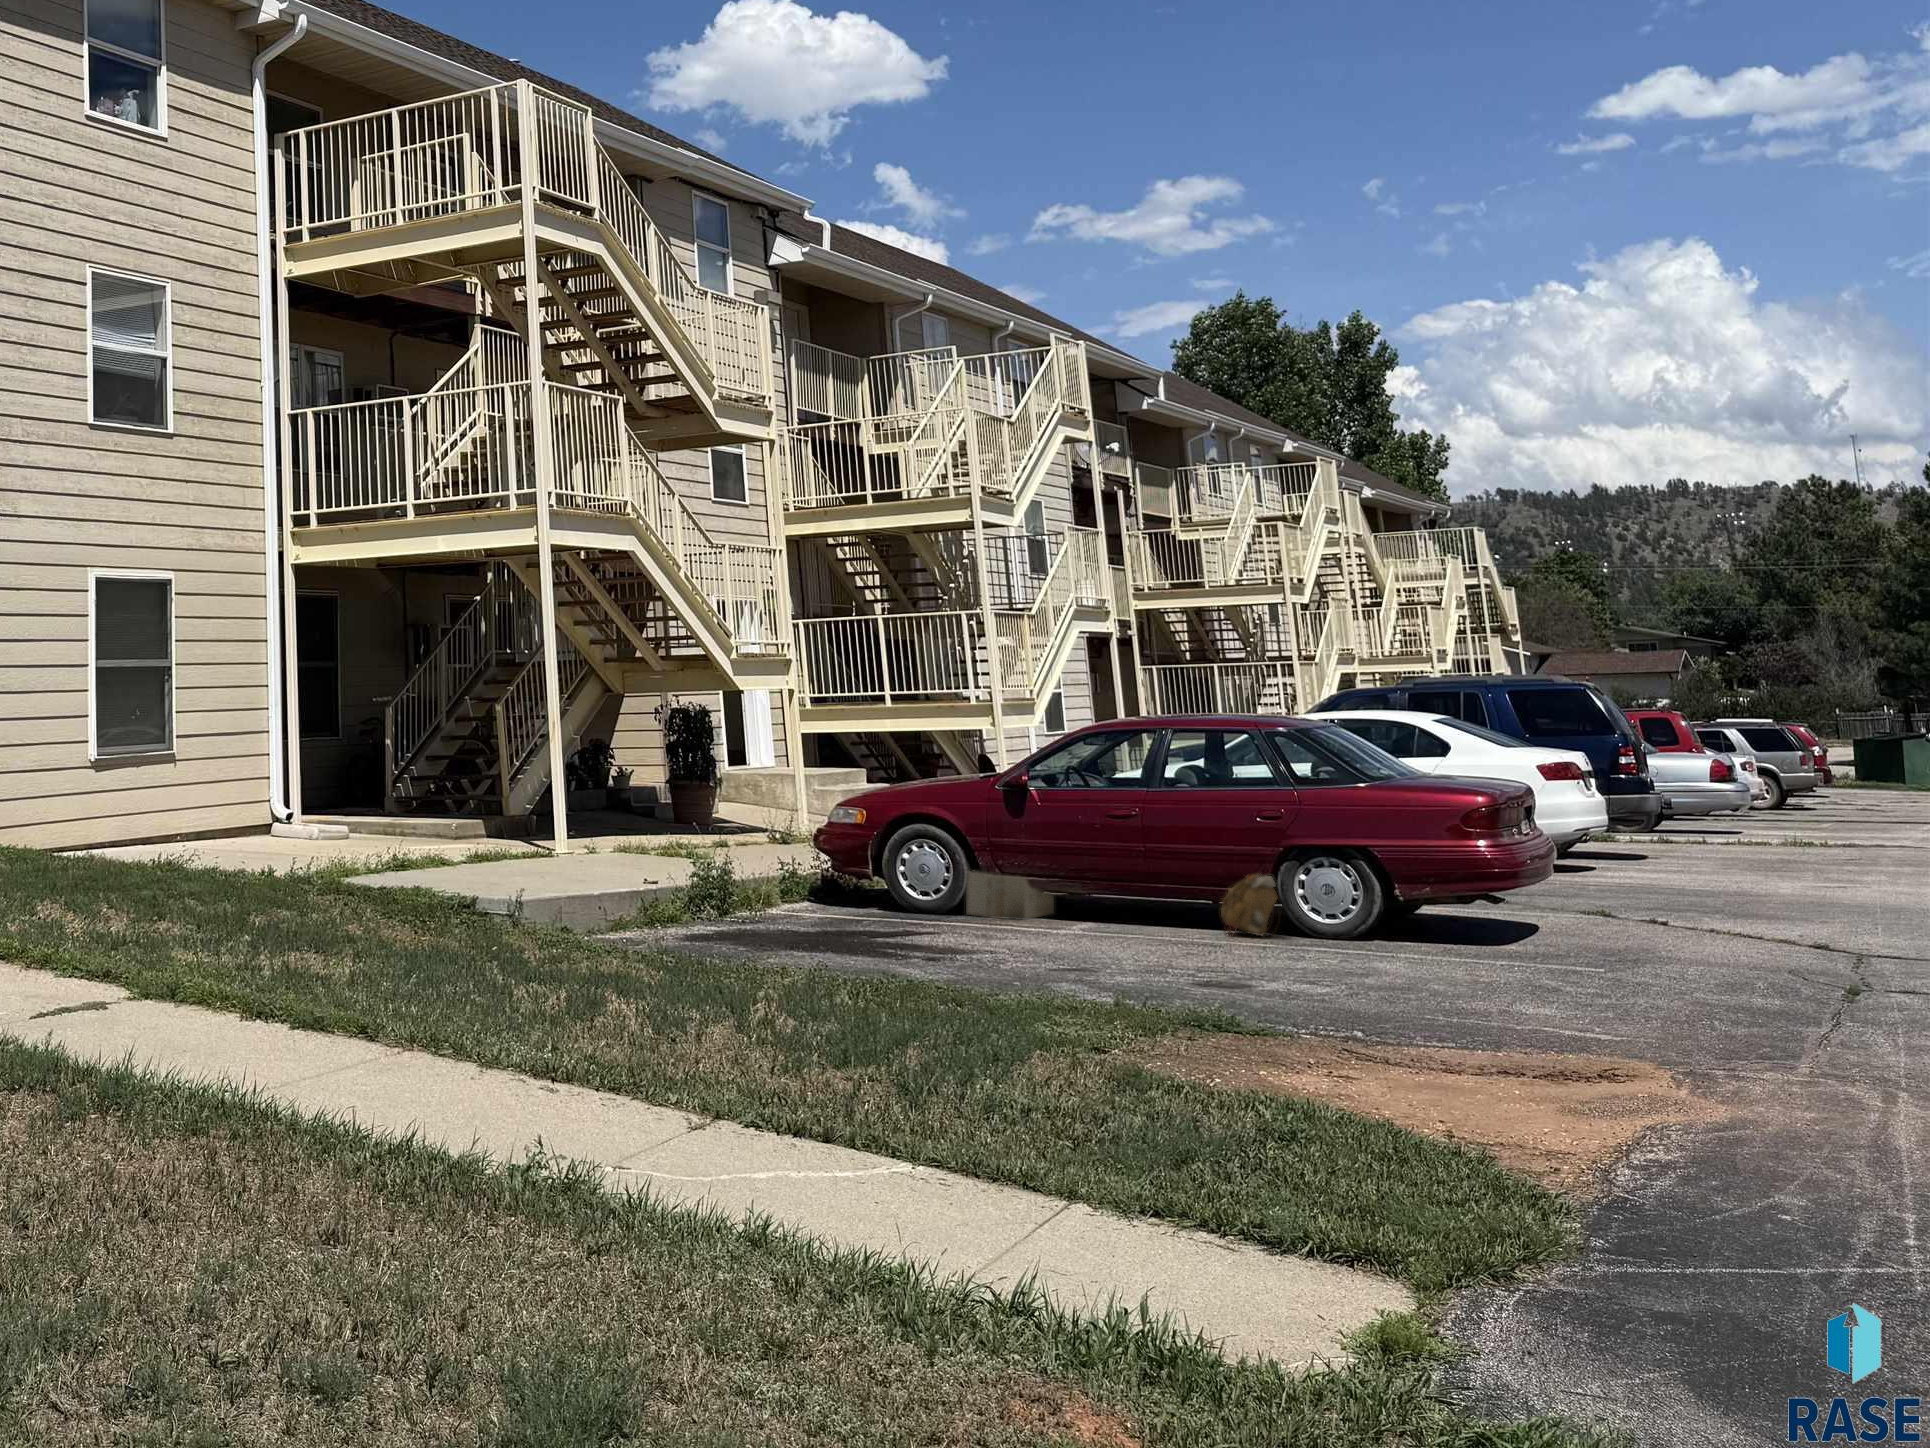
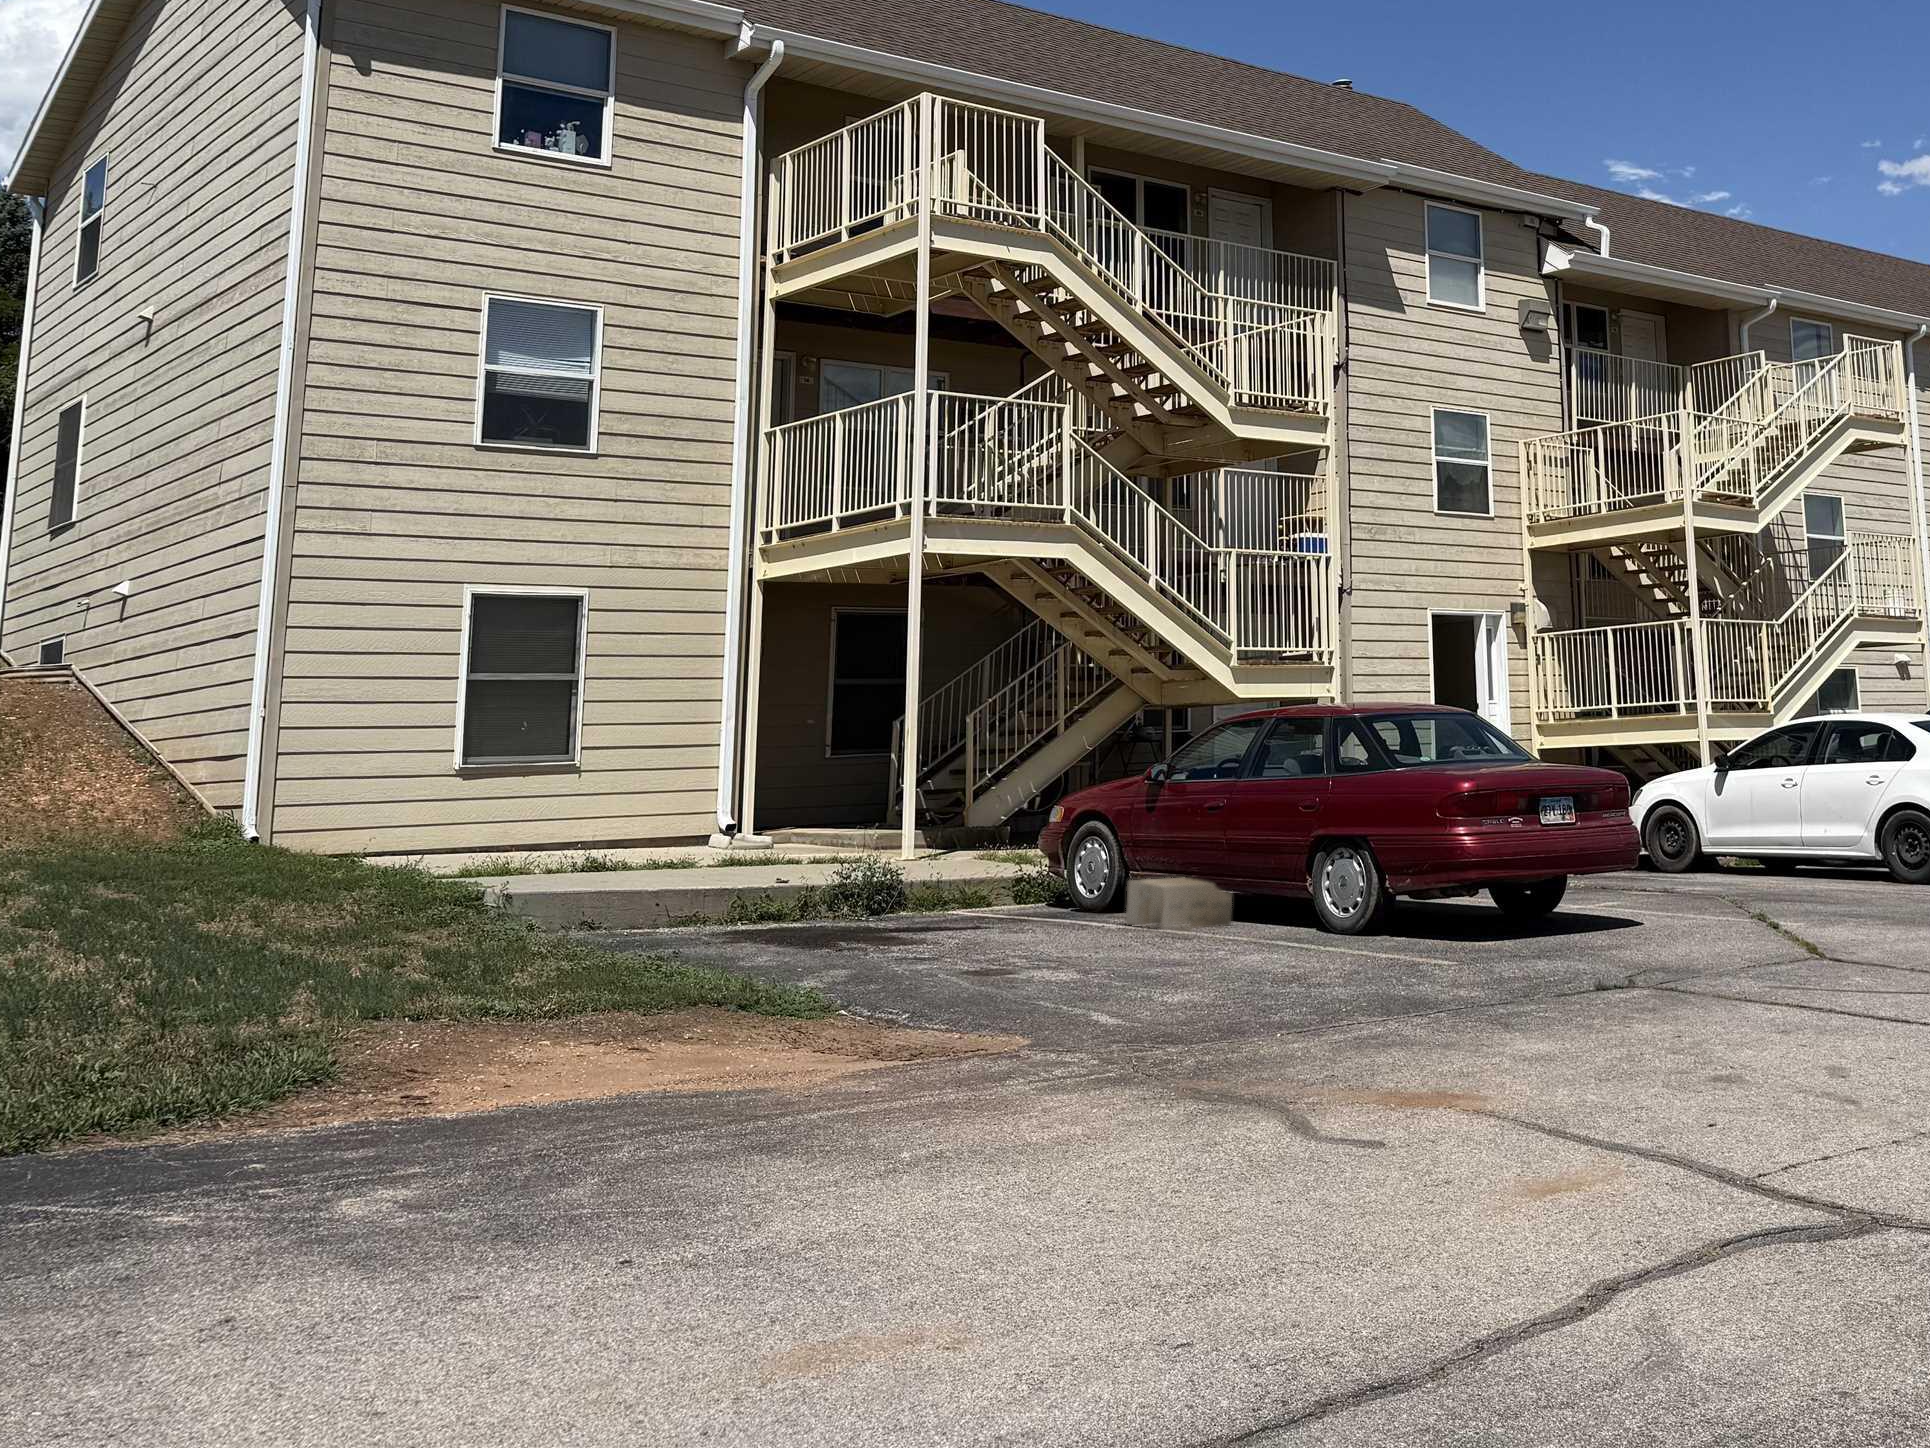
backpack: present [1221,874,1280,936] -> none [1277,878,1343,947]

